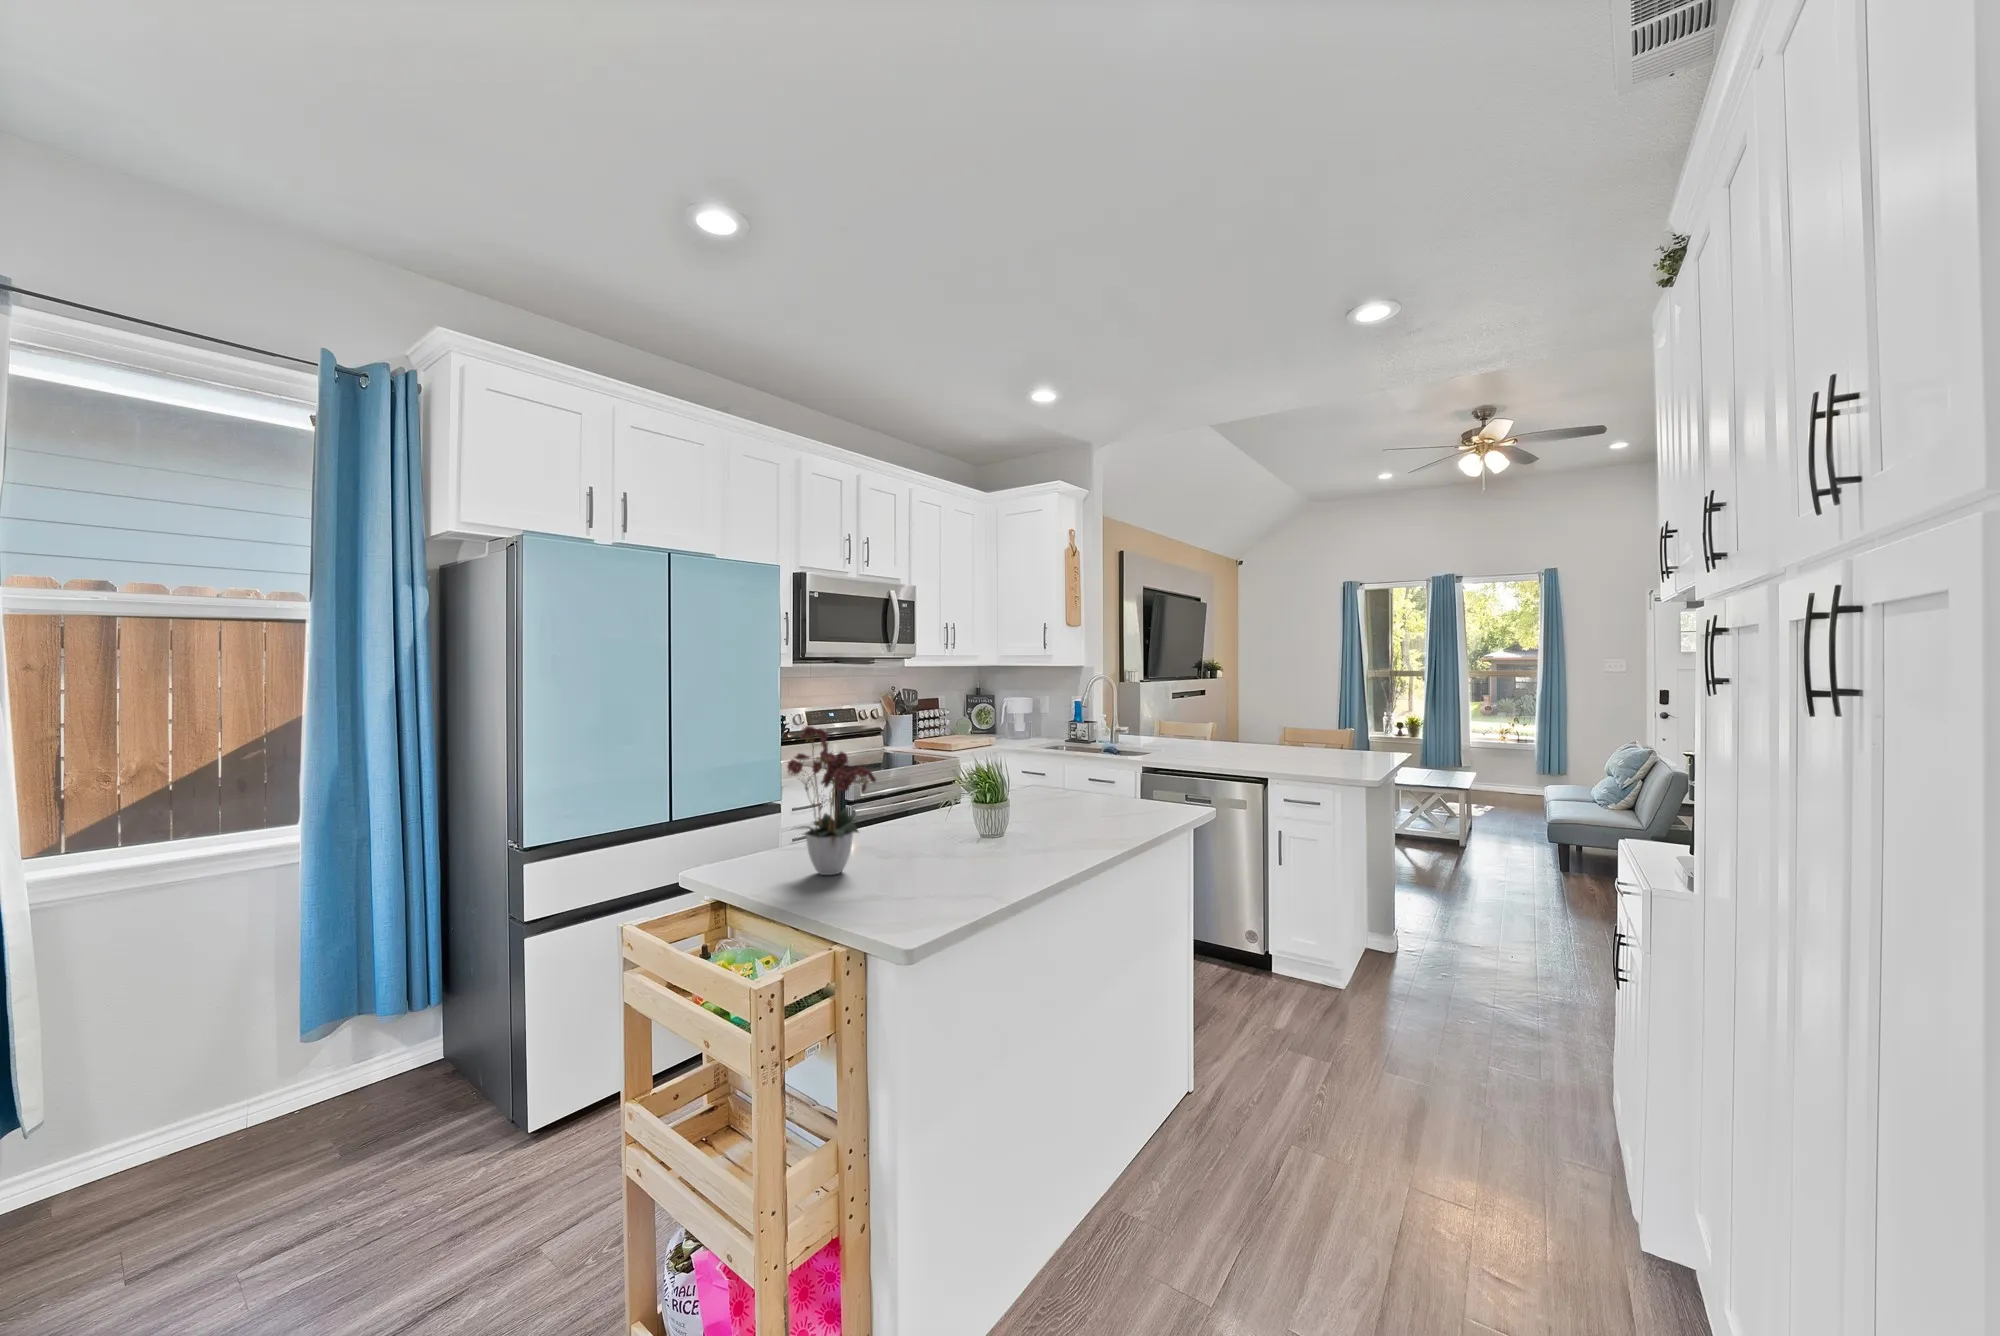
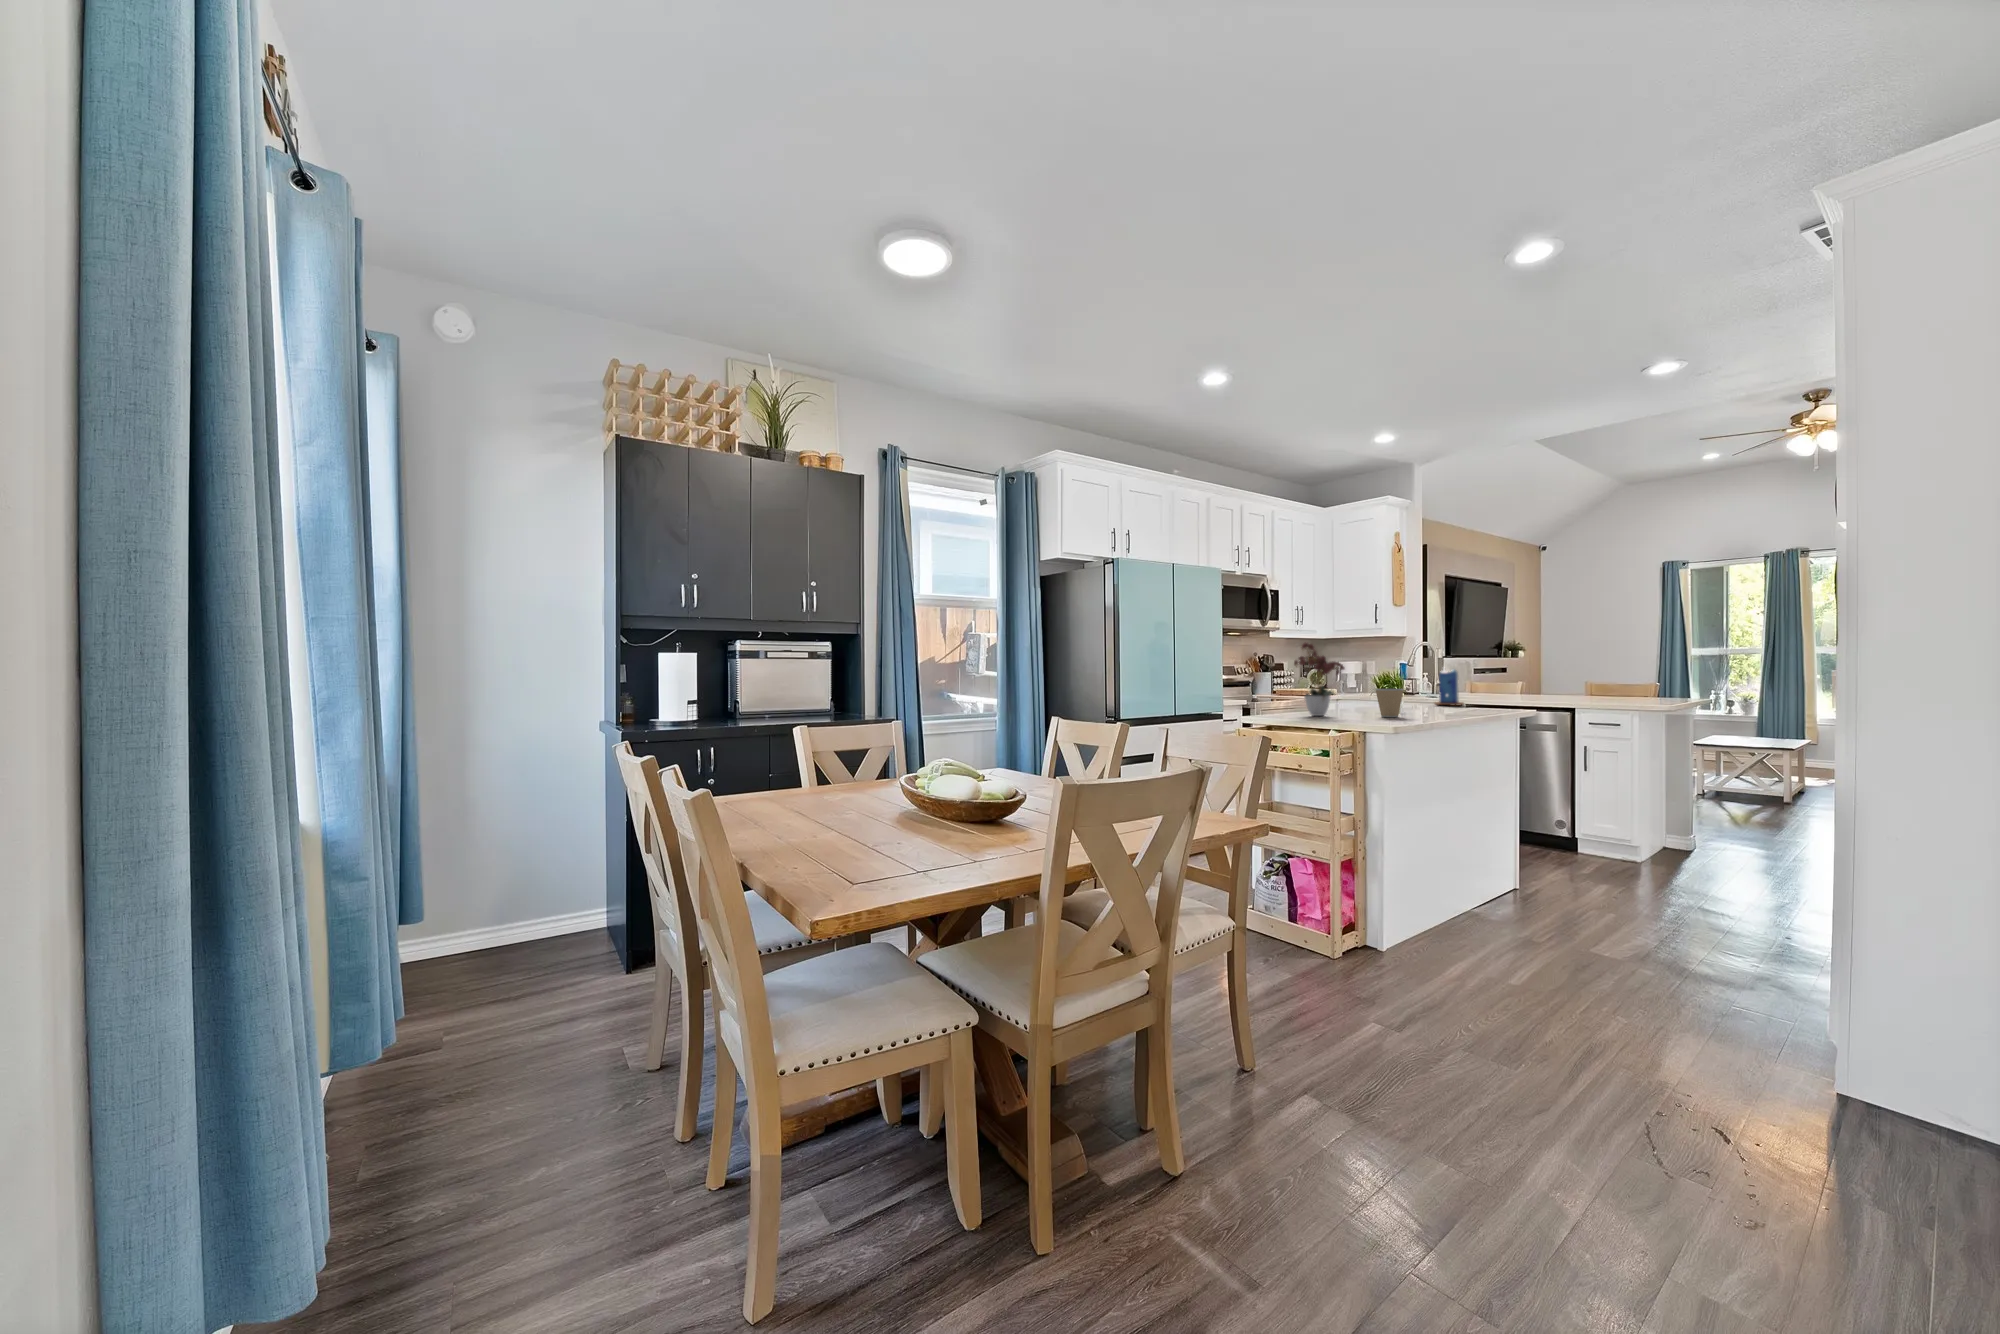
candle: none [1070,743,1114,809] -> present [1435,669,1464,706]
coffee cup: none [924,819,975,884] -> present [1375,688,1404,717]

